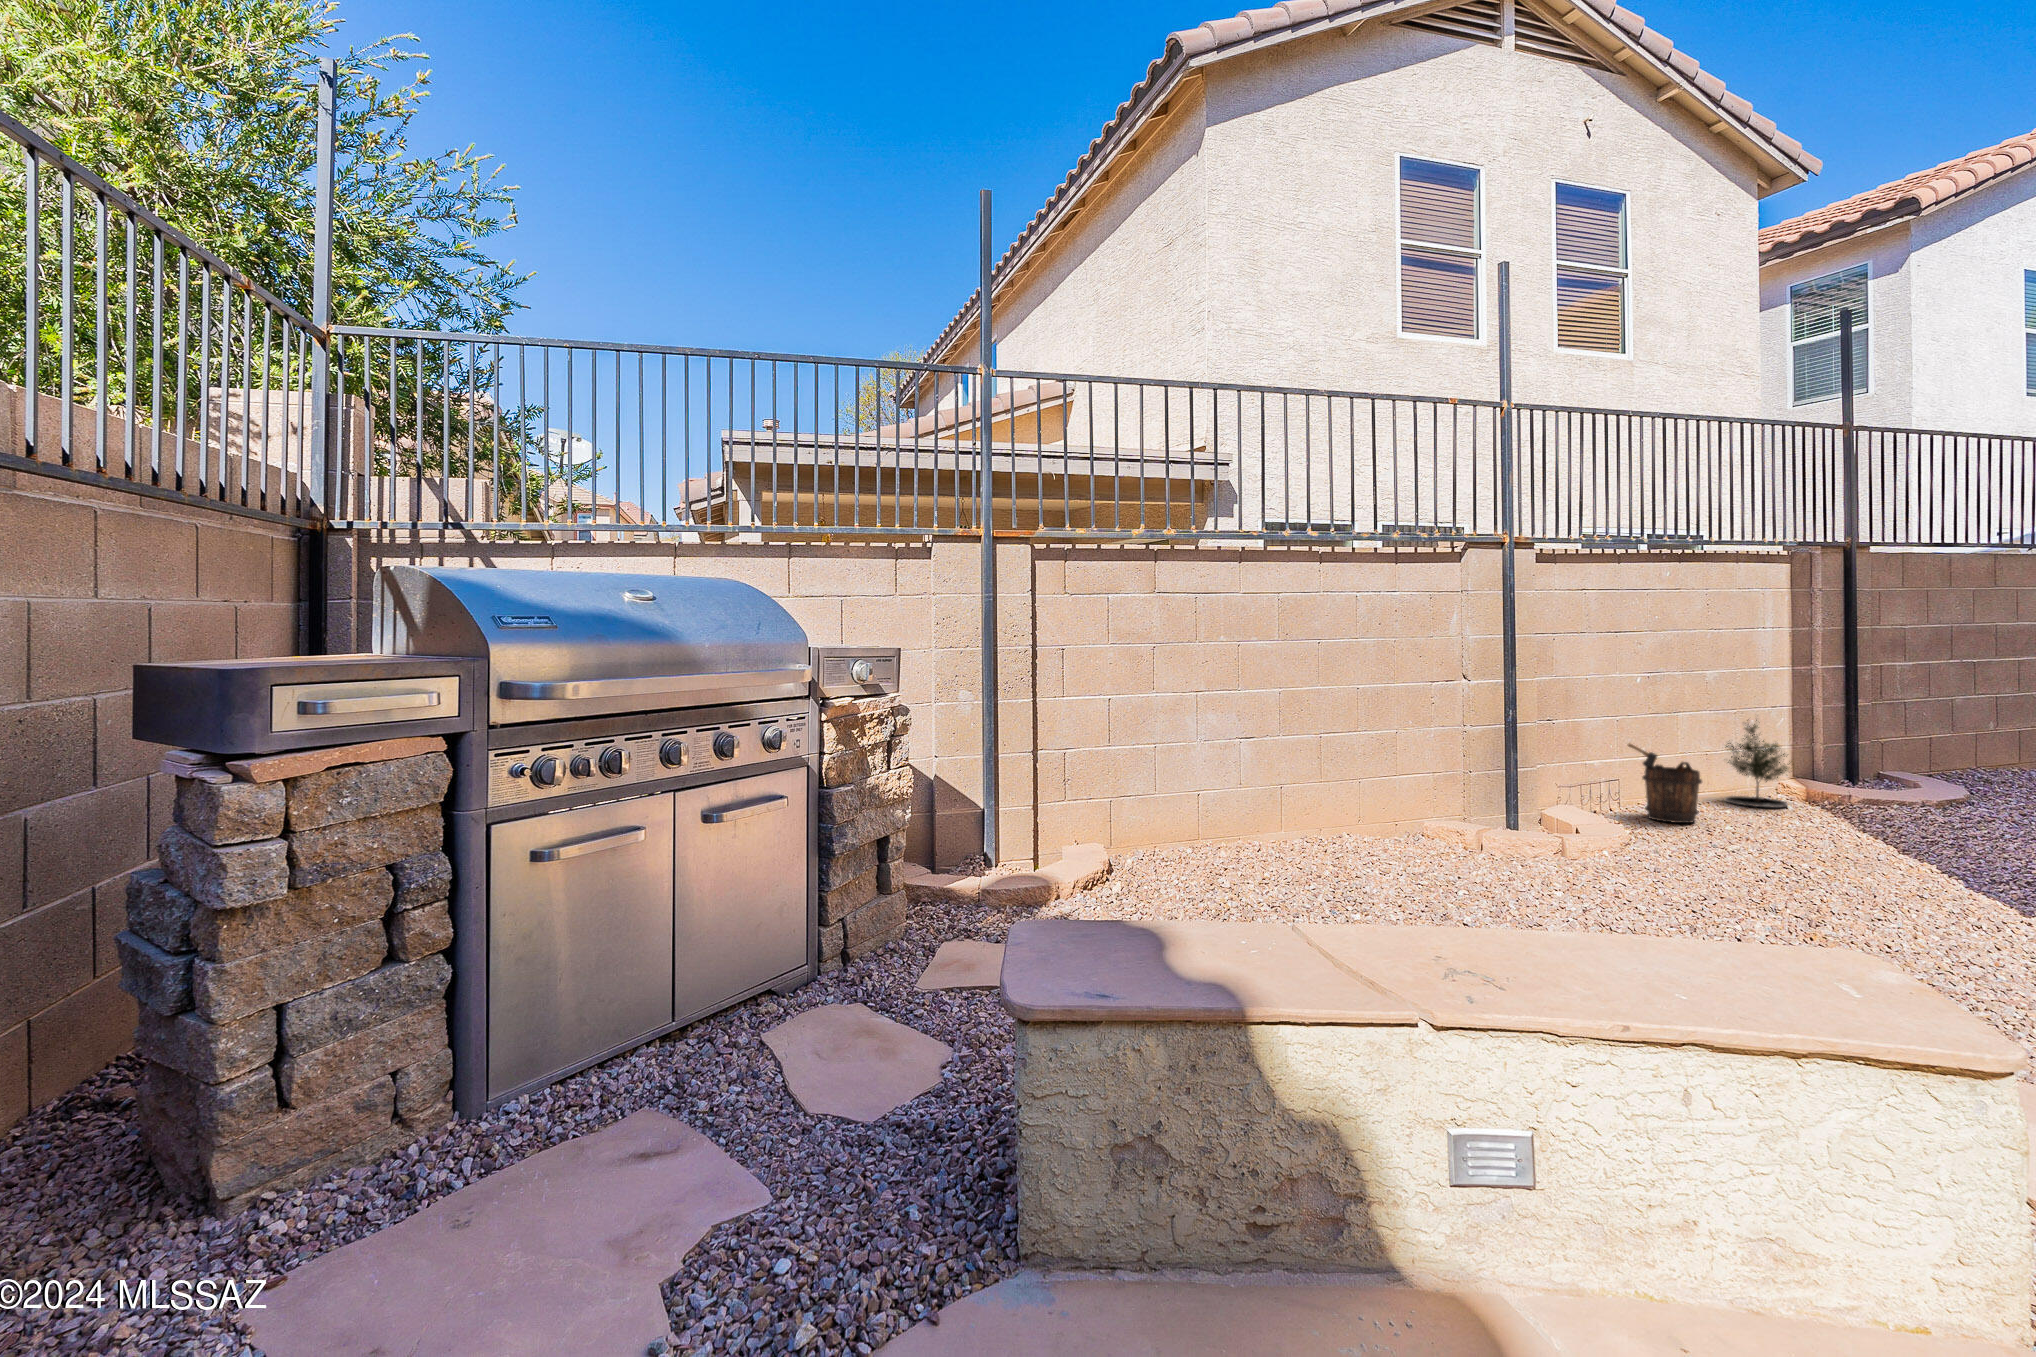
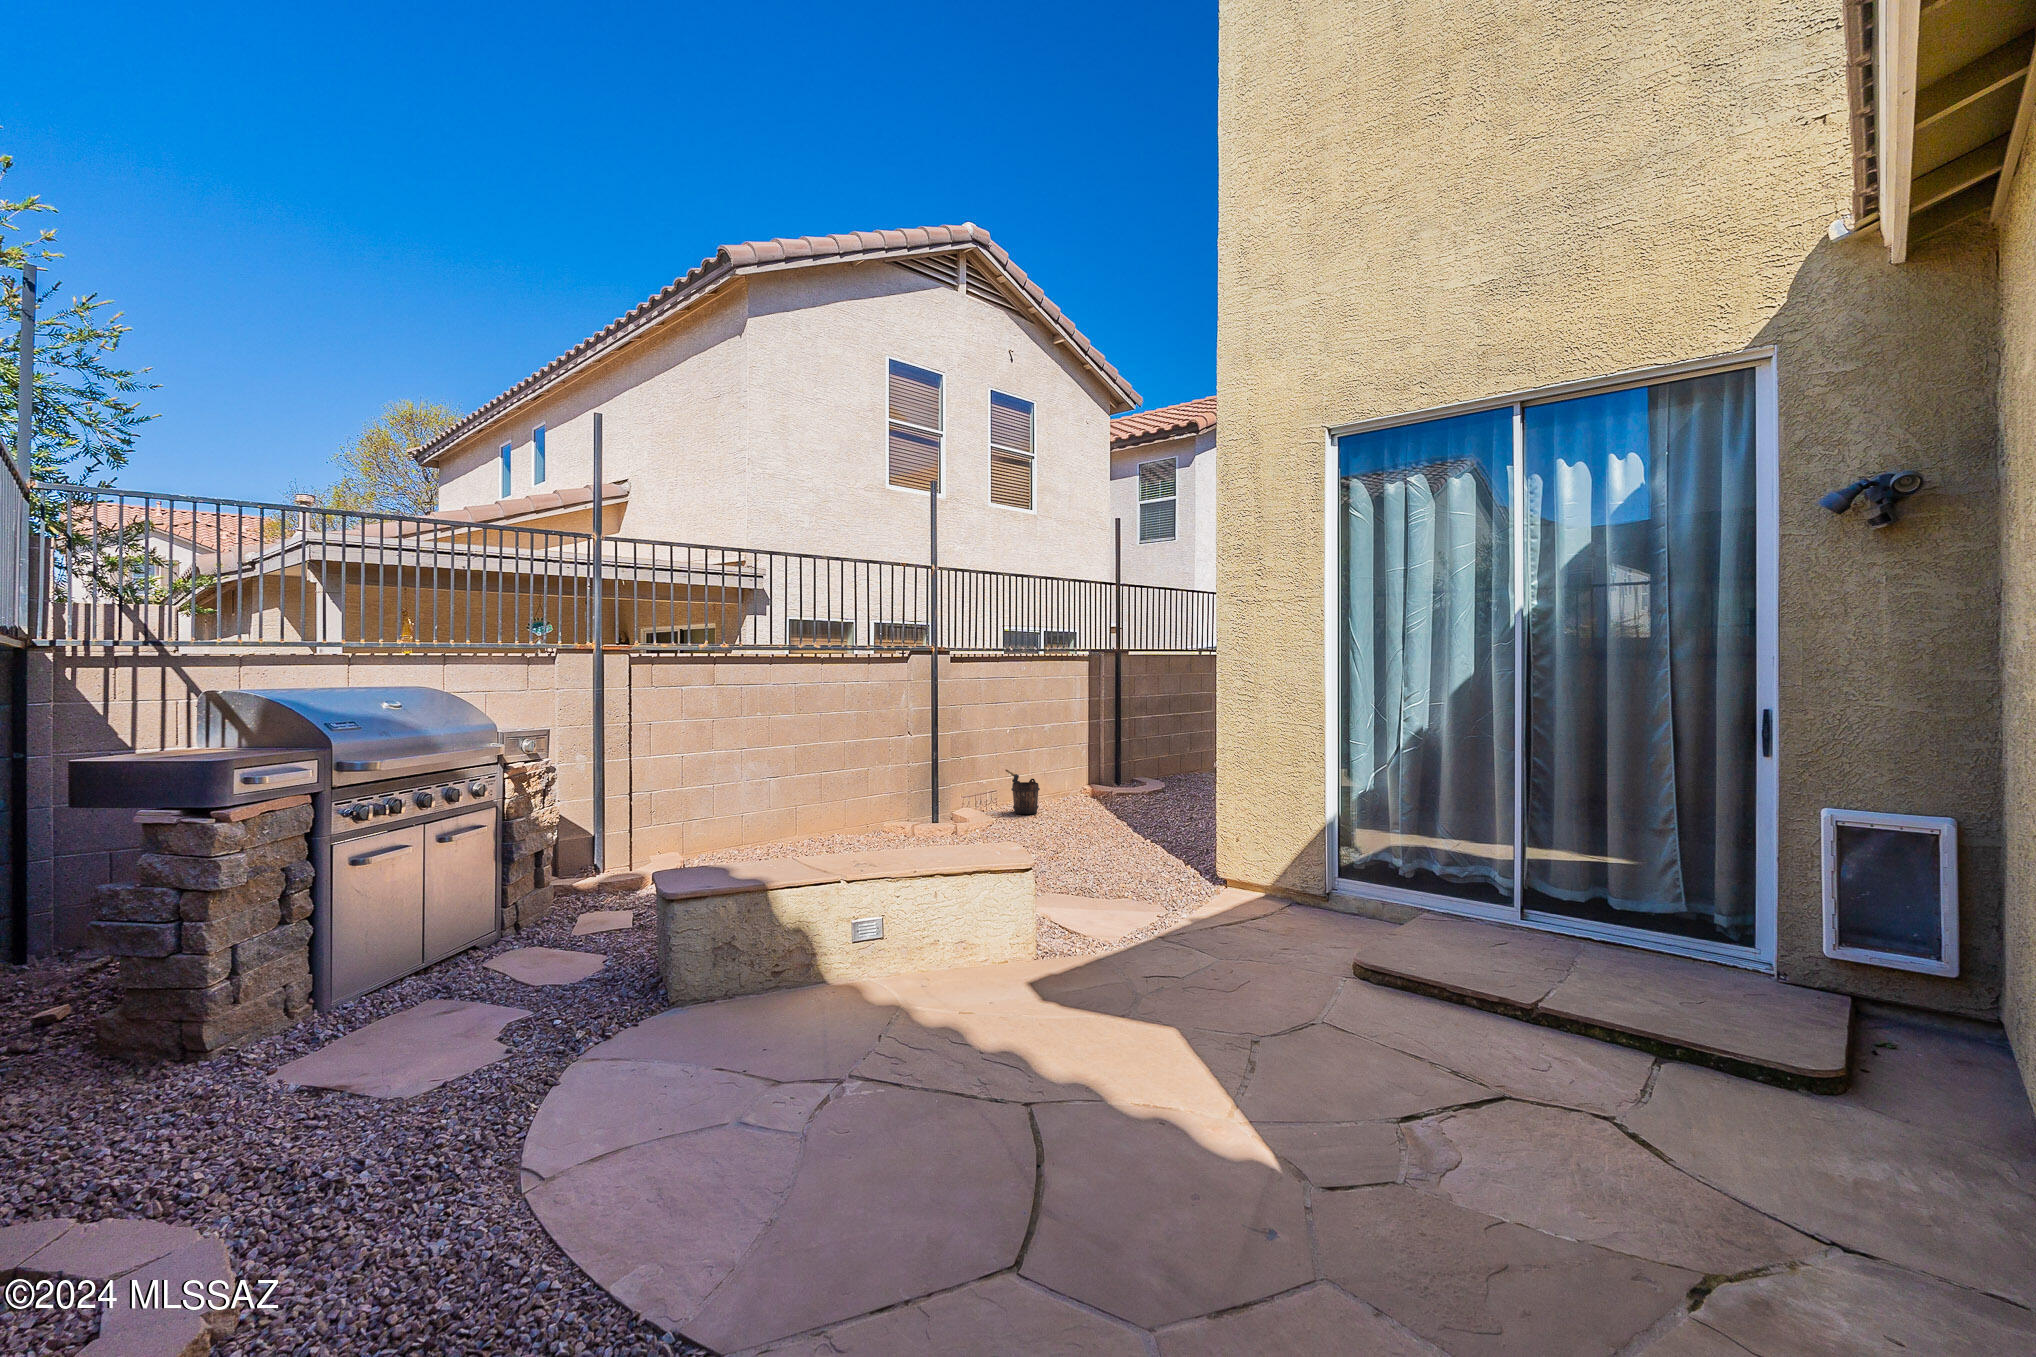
potted tree: present [1724,720,1792,808] -> none [1057,749,1090,802]

